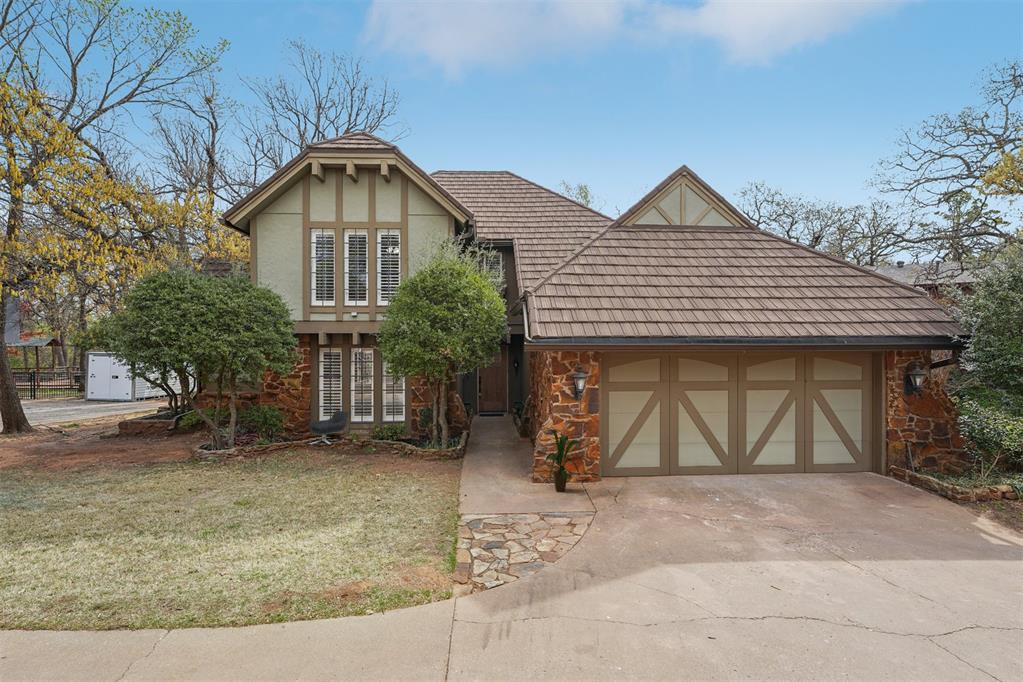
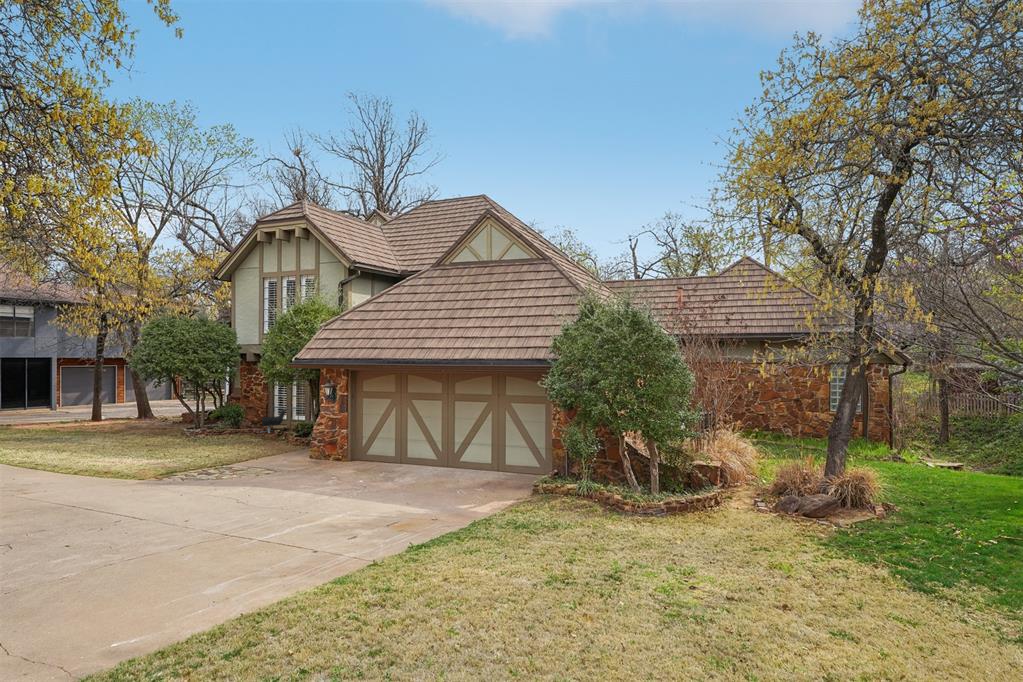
house plant: present [545,429,582,491] -> none [295,422,328,464]

